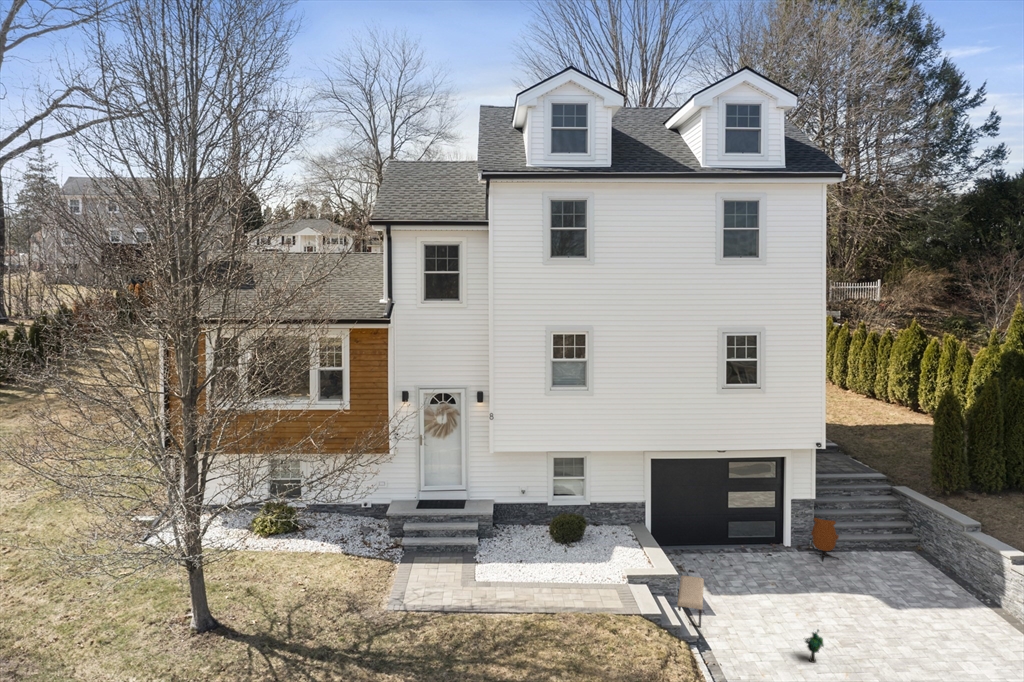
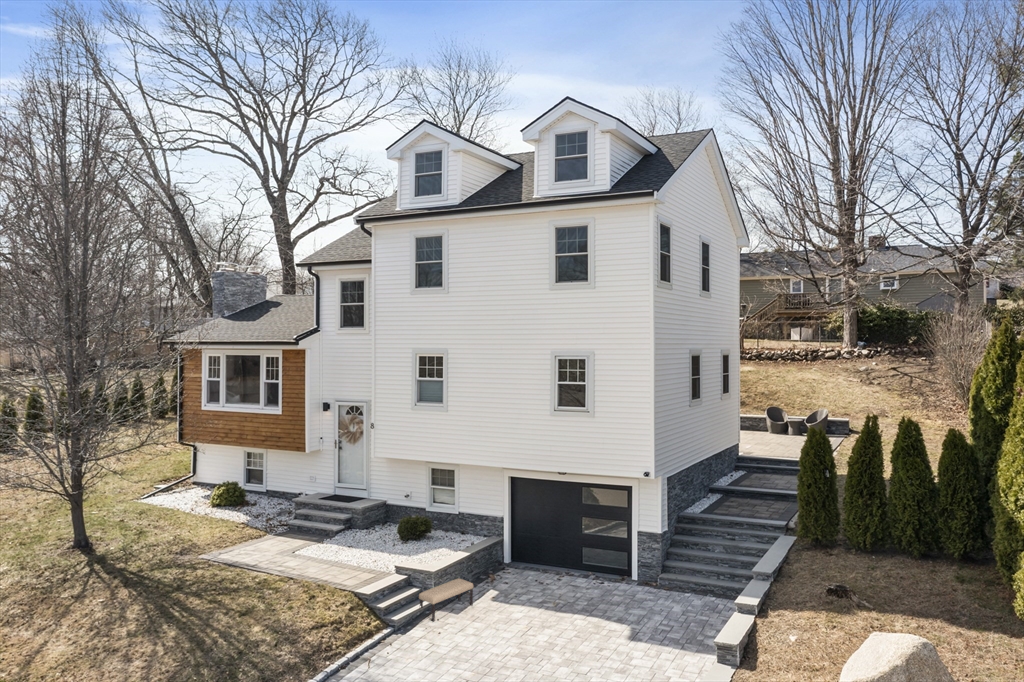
lounge chair: present [811,518,839,561] -> none [631,548,680,598]
decorative plant: present [805,630,824,663] -> none [463,630,483,663]

